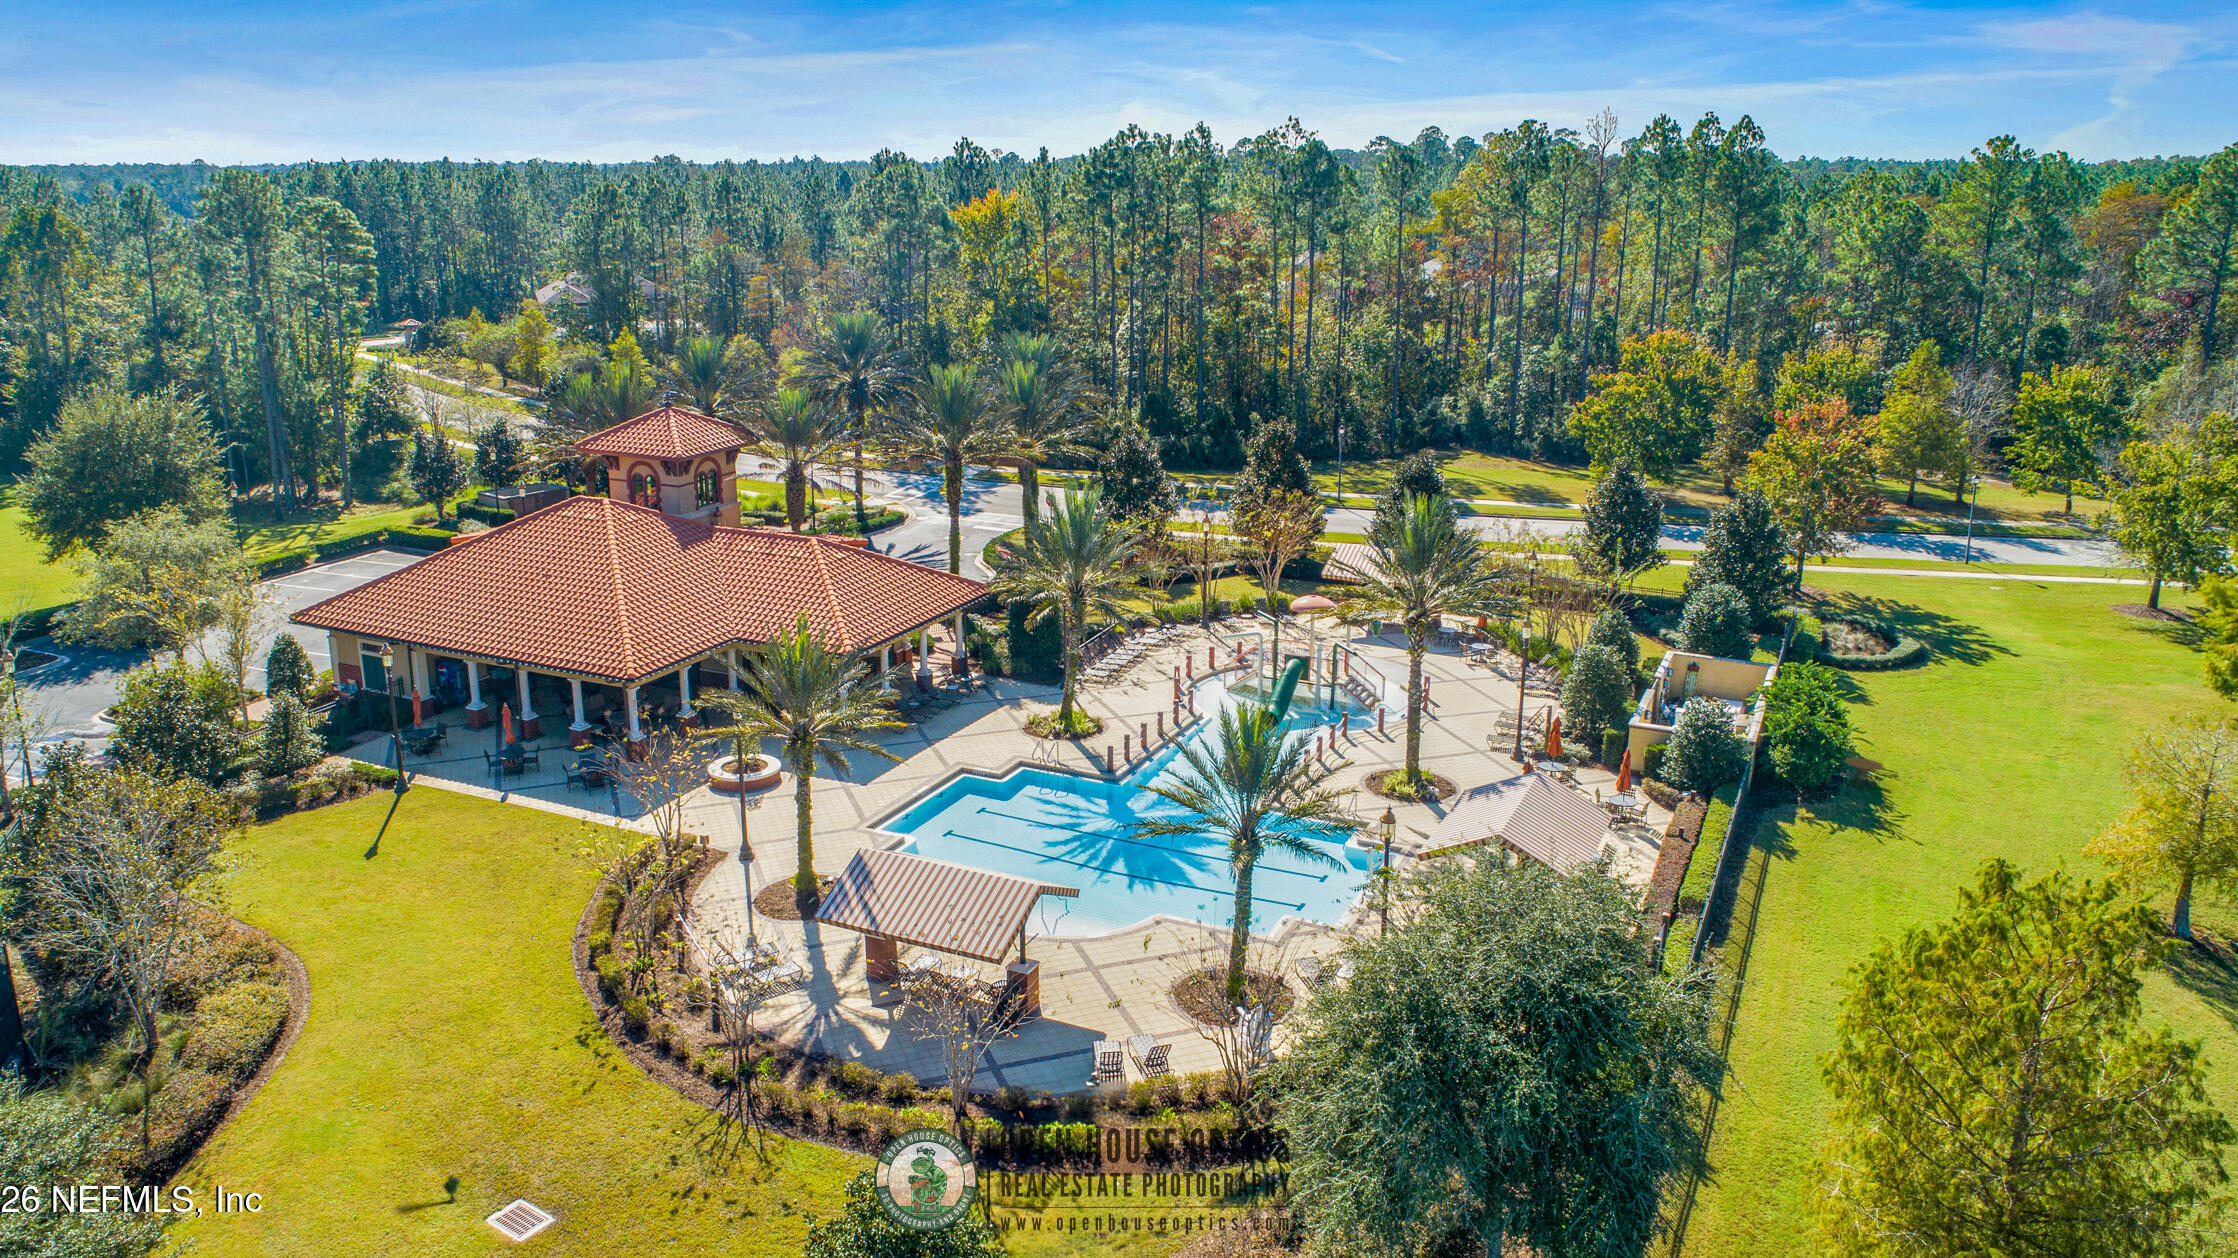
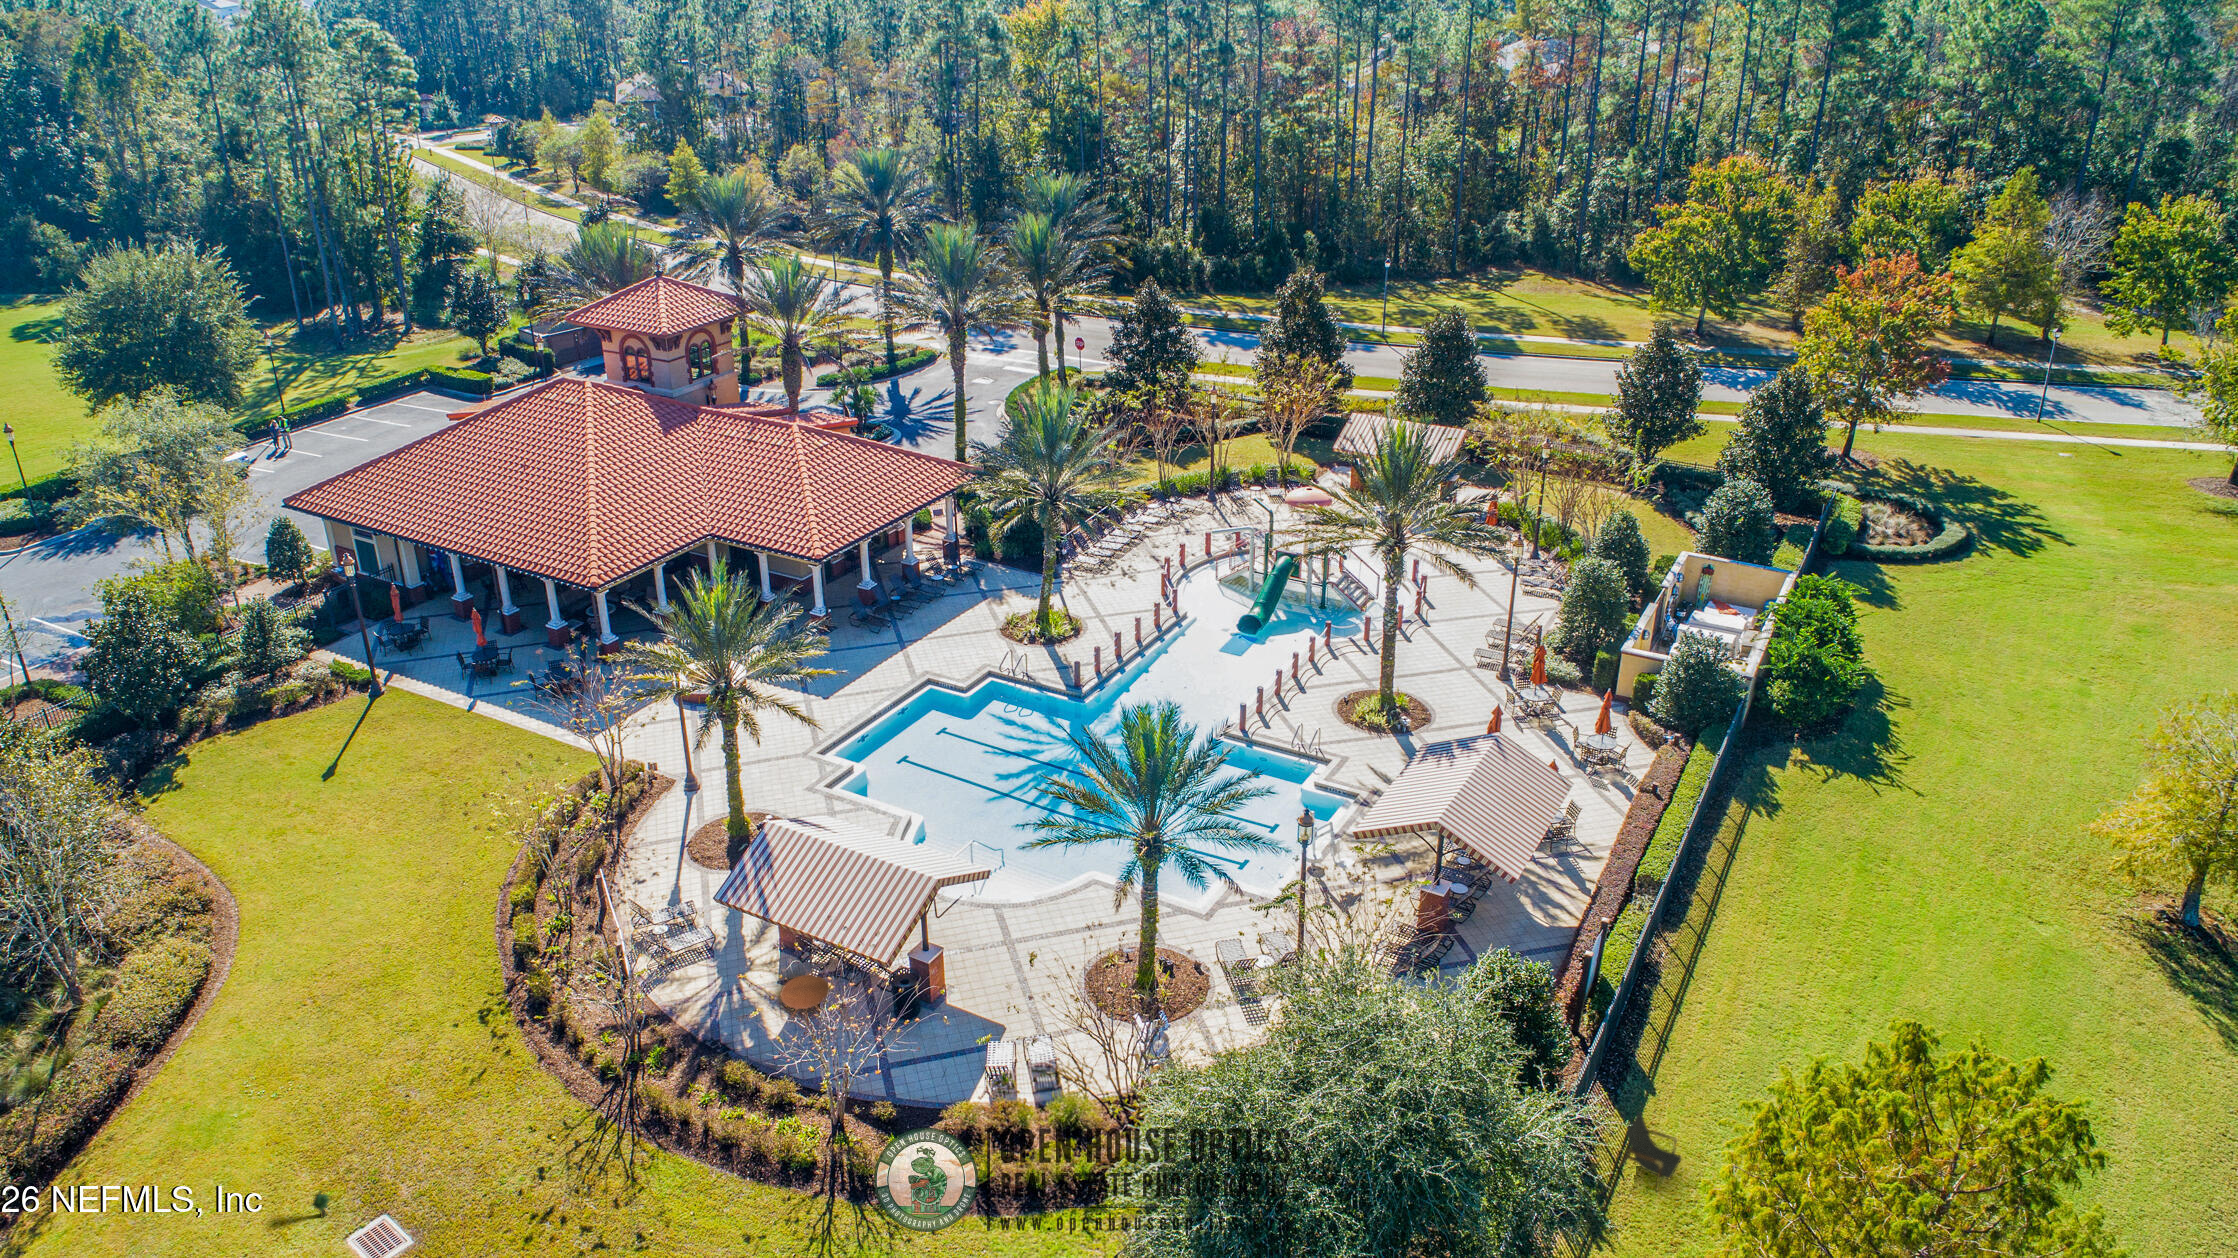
round table: present [1846,757,1883,782] -> present [780,975,829,1017]
lounge chair: none [1717,1075,1773,1146] -> present [1624,1114,1682,1190]

